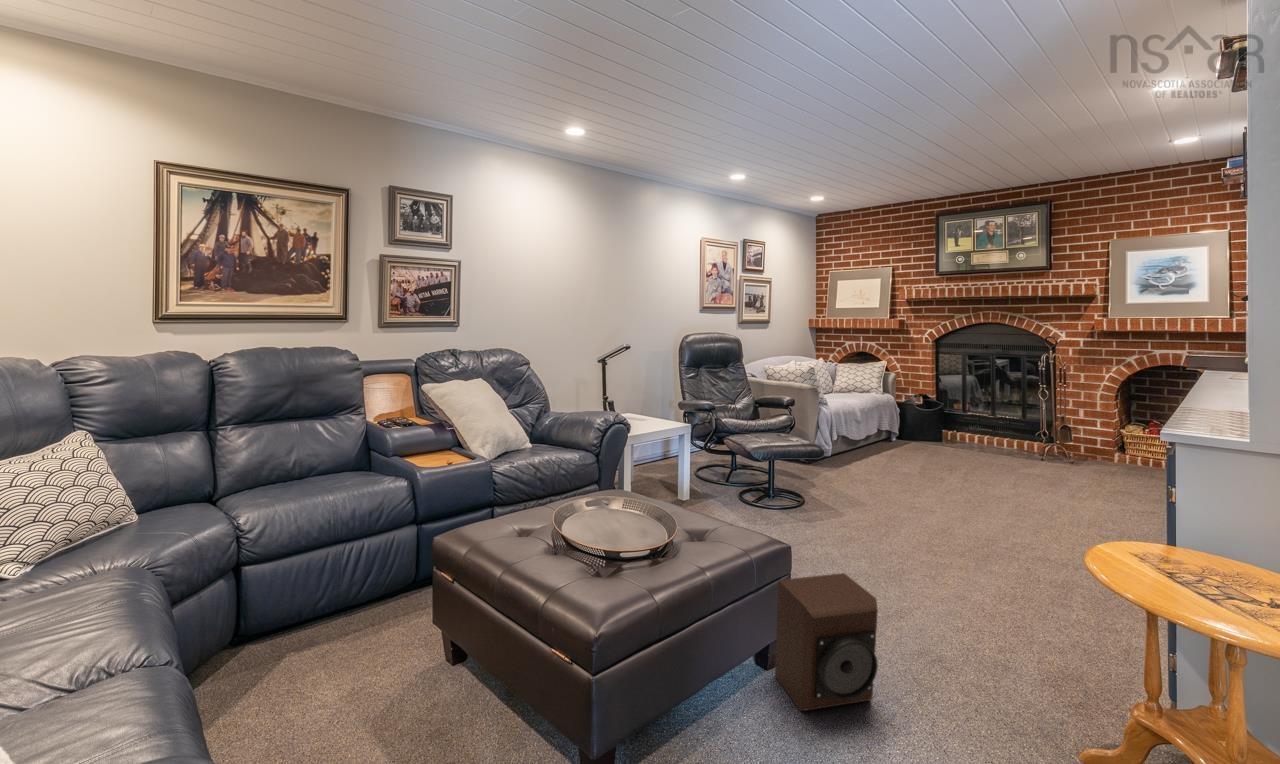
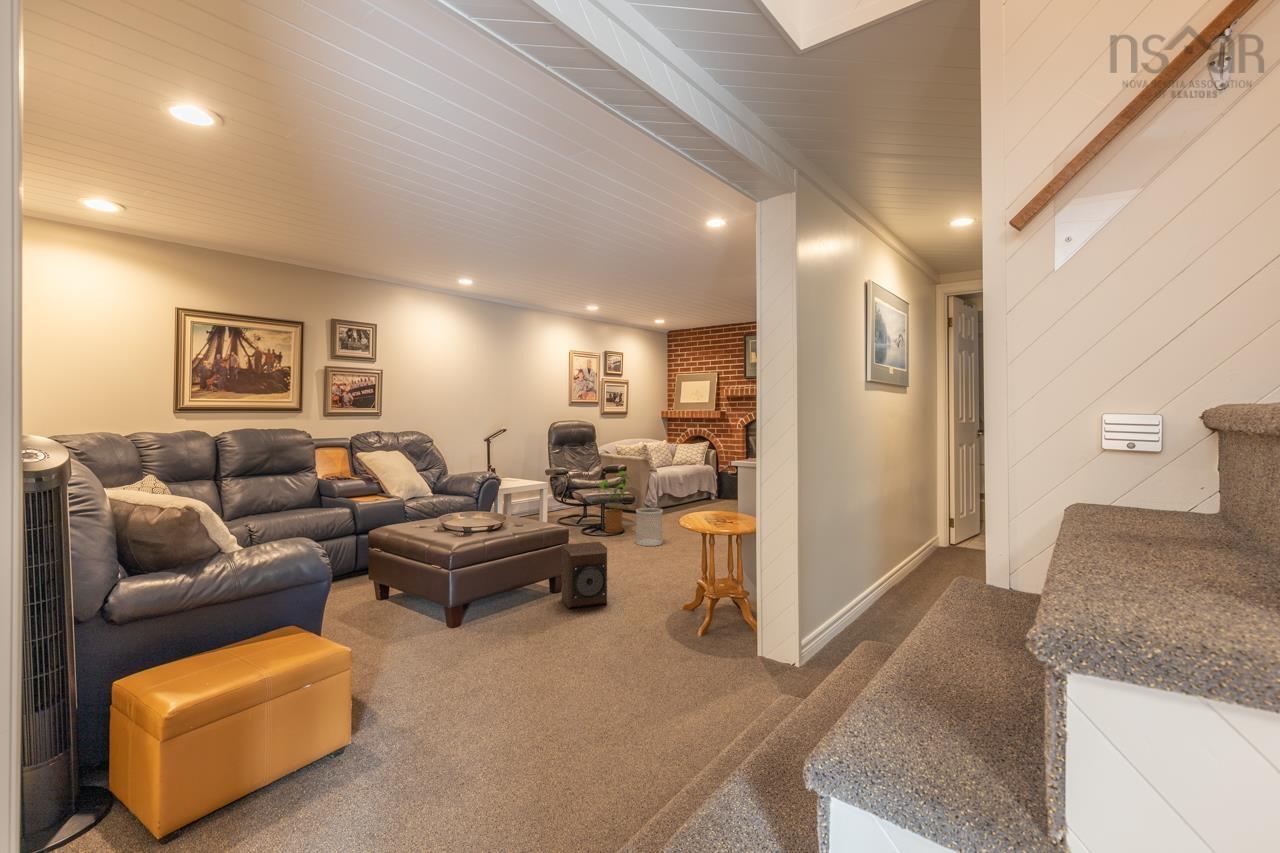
house plant: none [758,409,809,499] -> present [599,471,631,533]
wastebasket: none [827,470,873,531] -> present [636,508,663,546]

